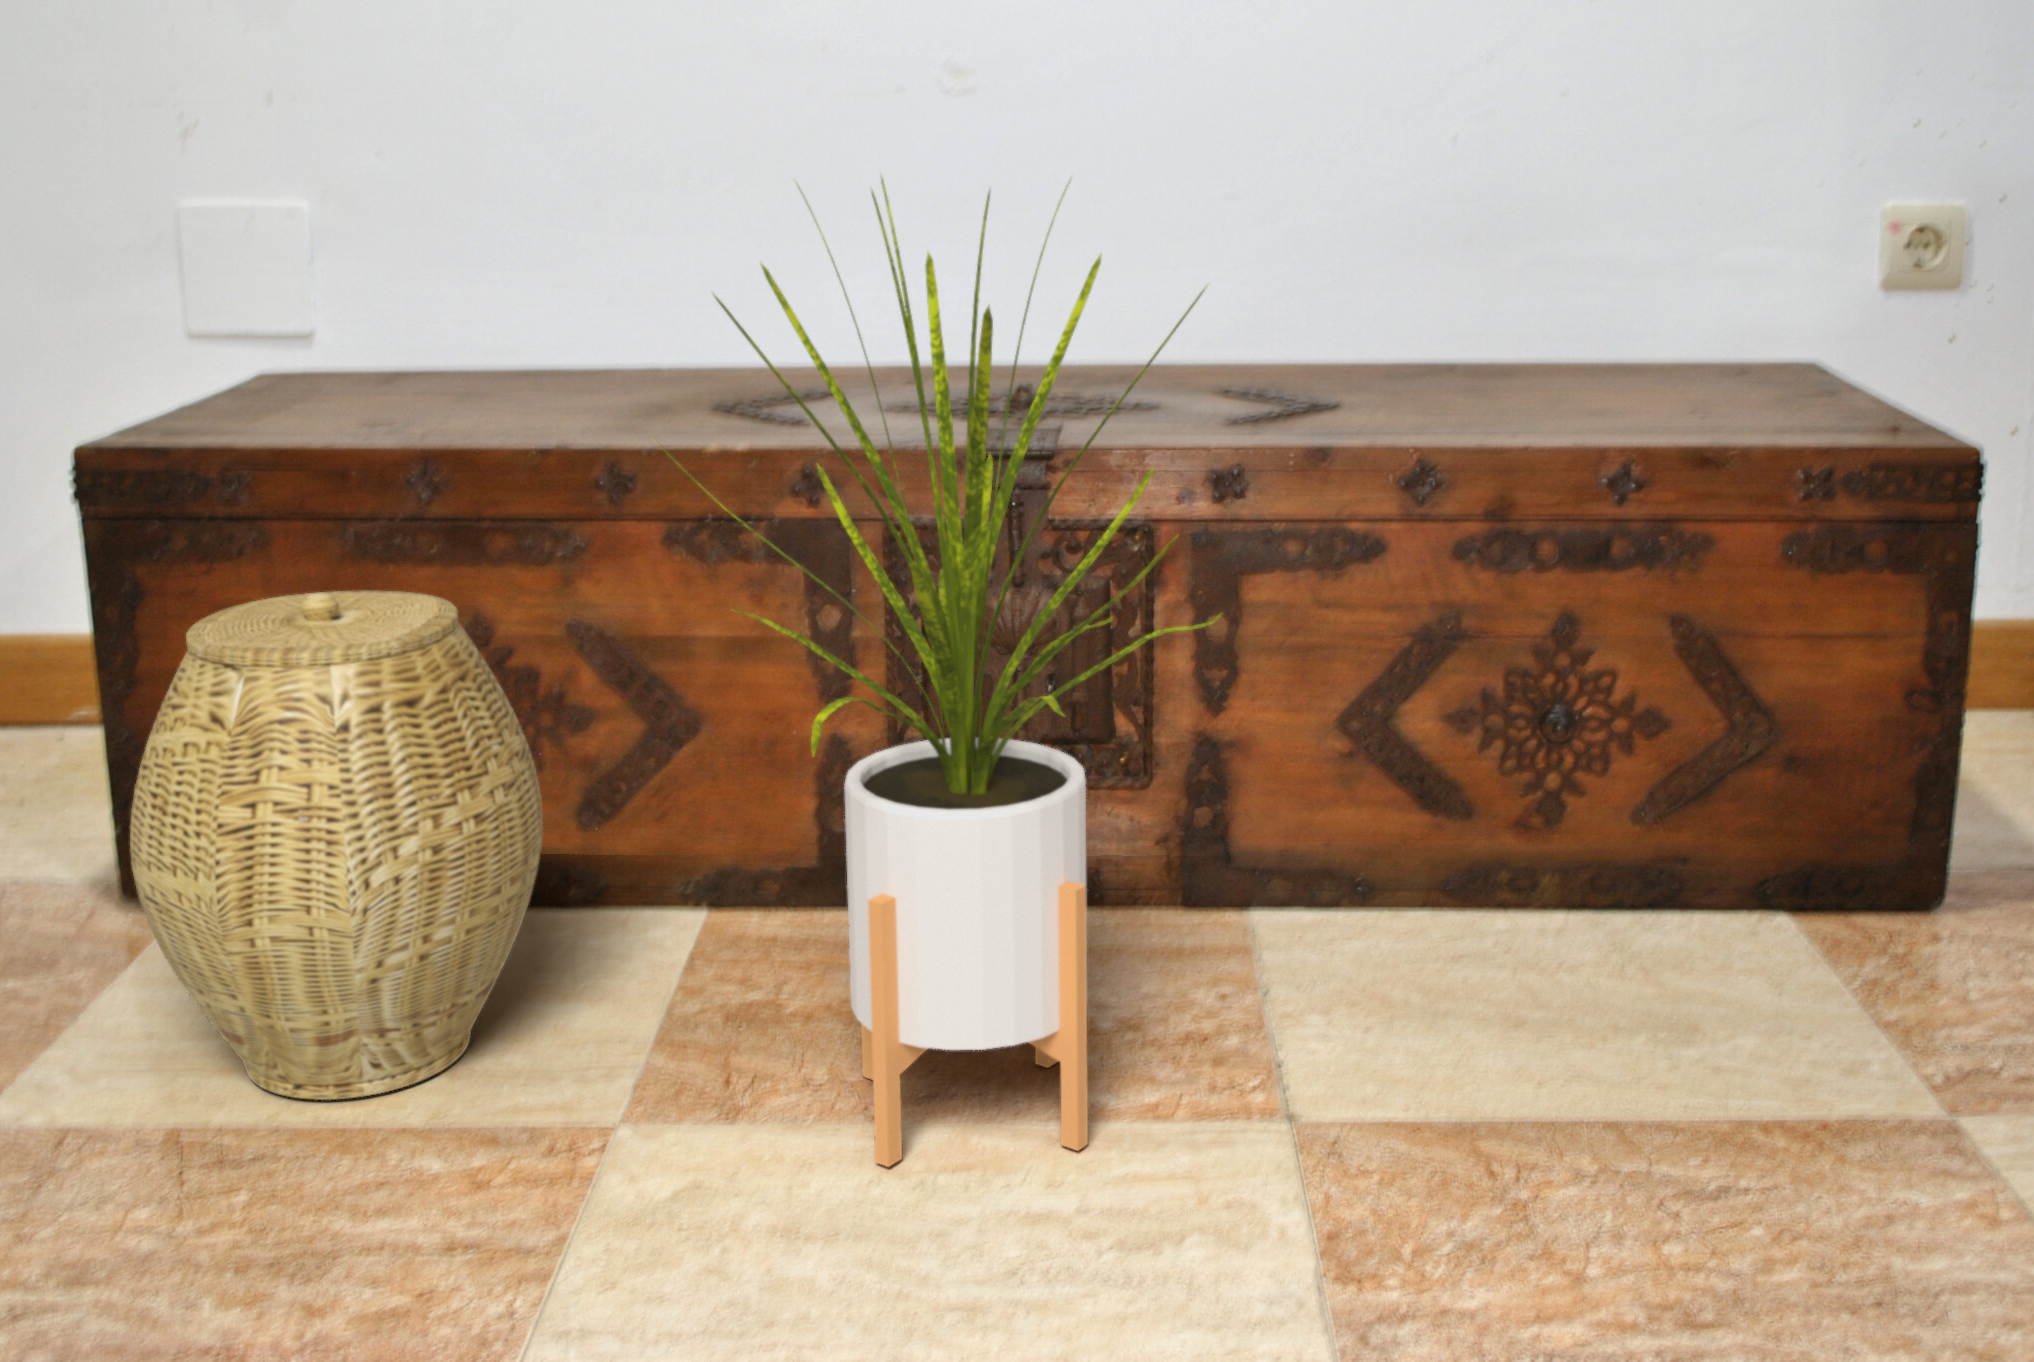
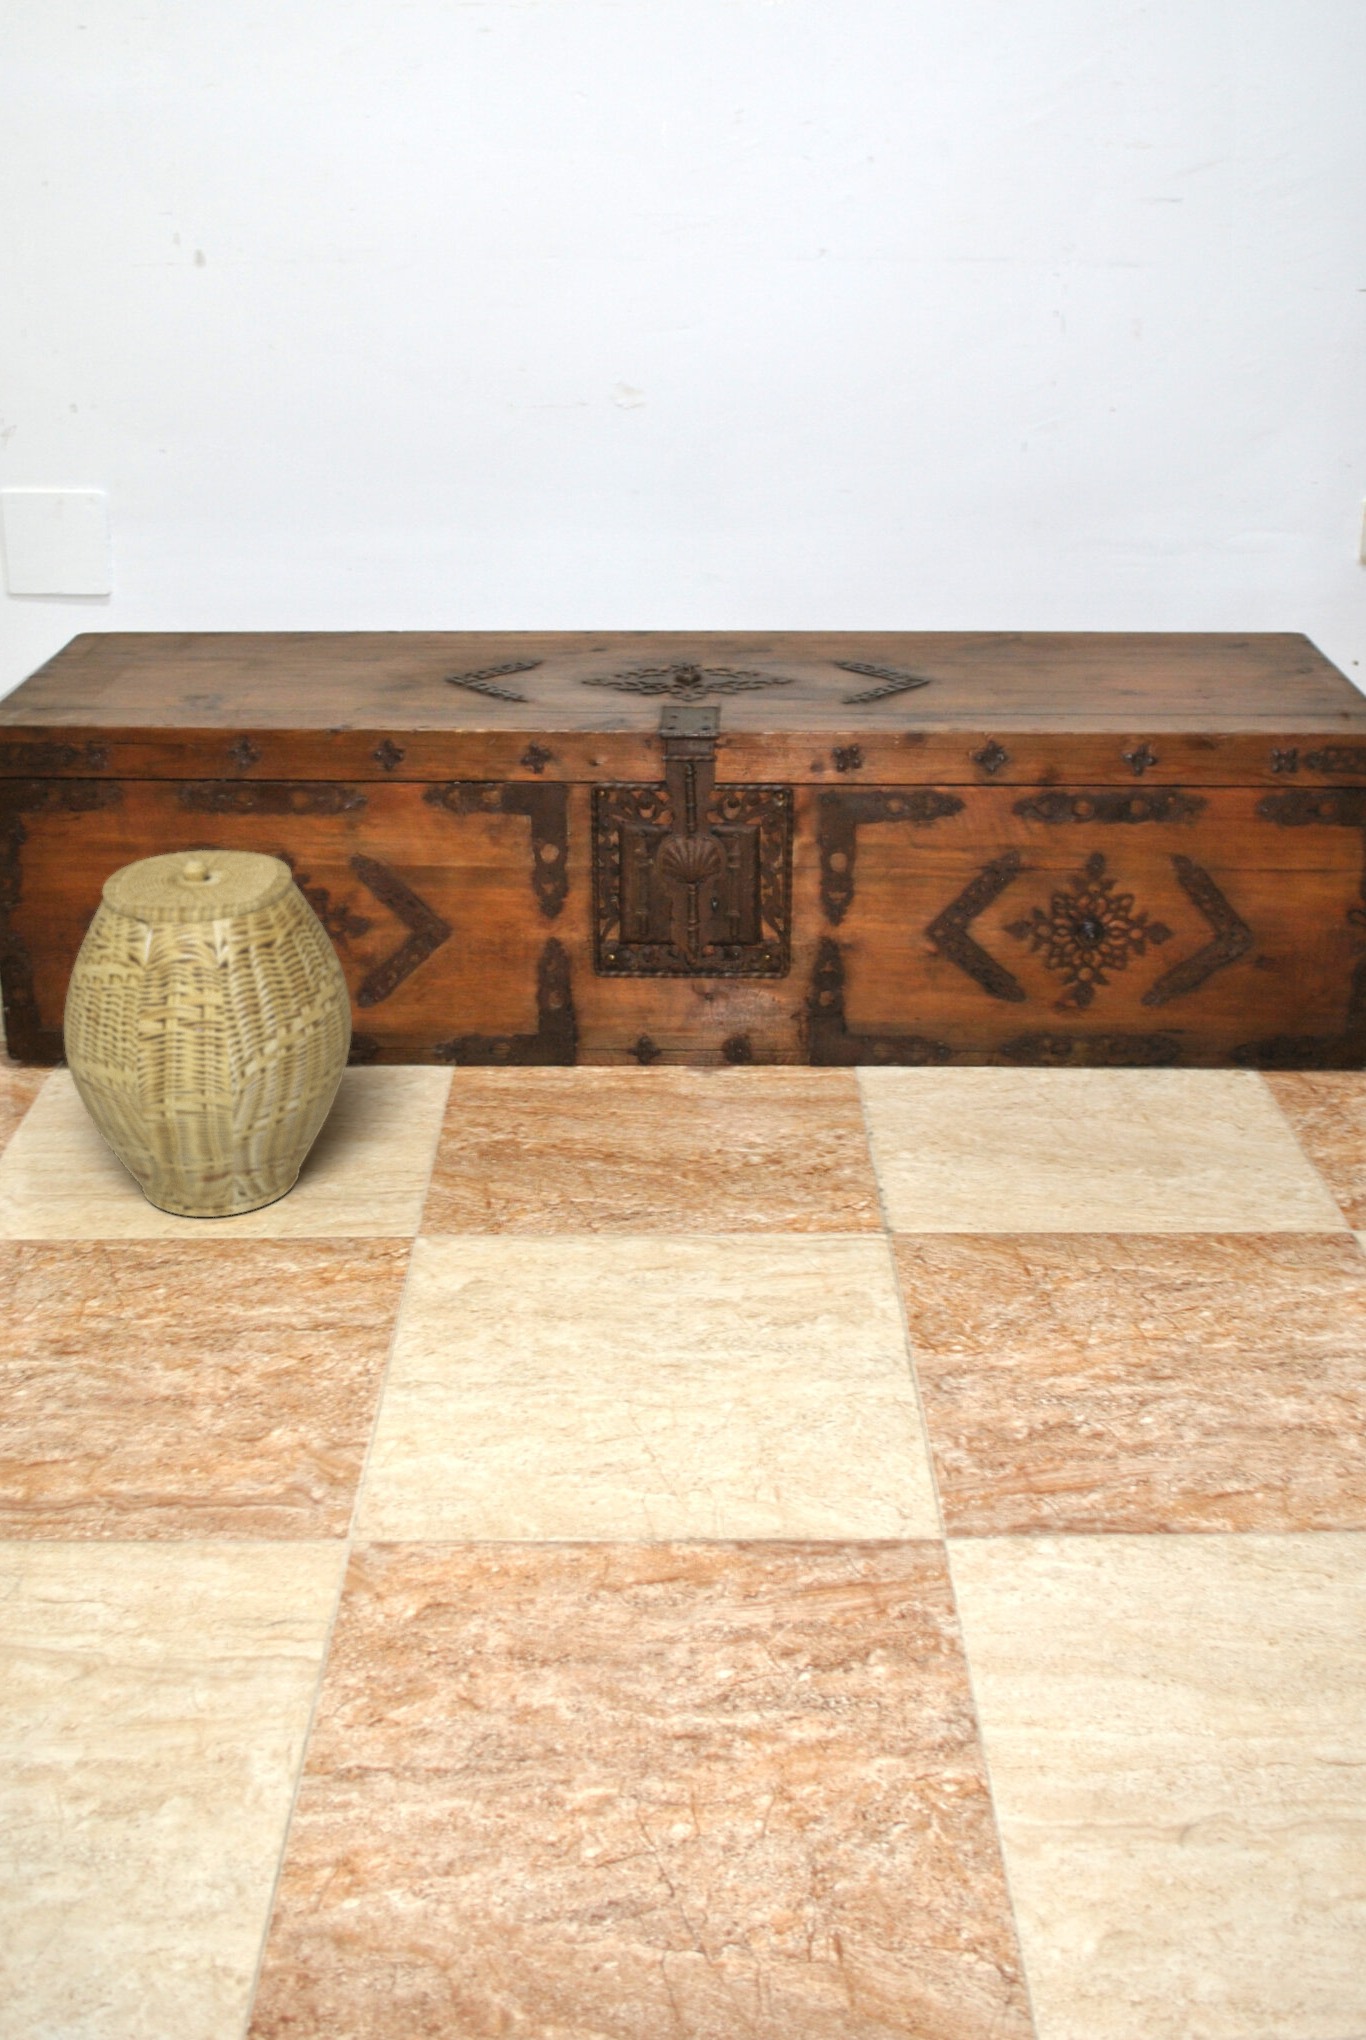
house plant: present [654,178,1220,1167] -> none [448,574,846,1269]

